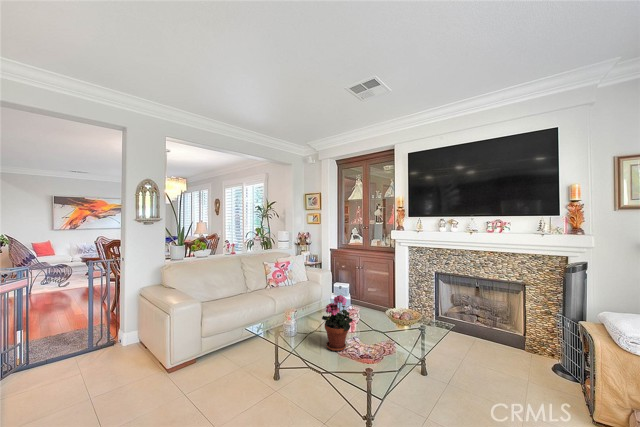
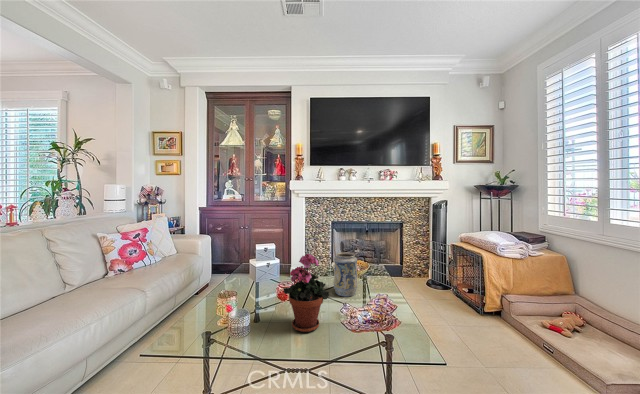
decorative vase: none [381,301,403,340] -> present [334,252,358,297]

